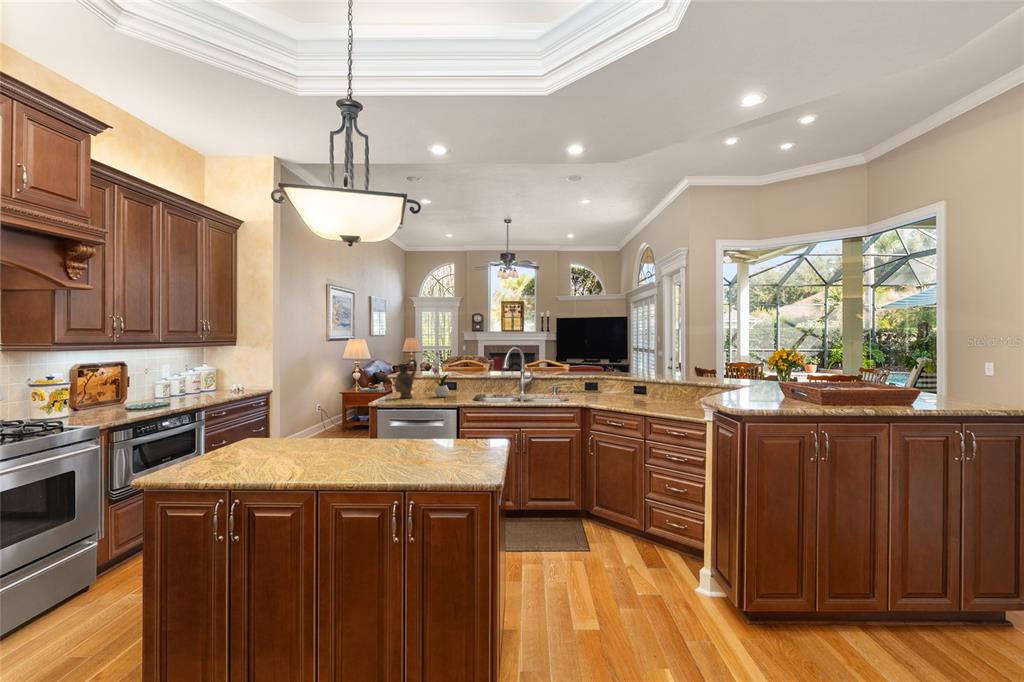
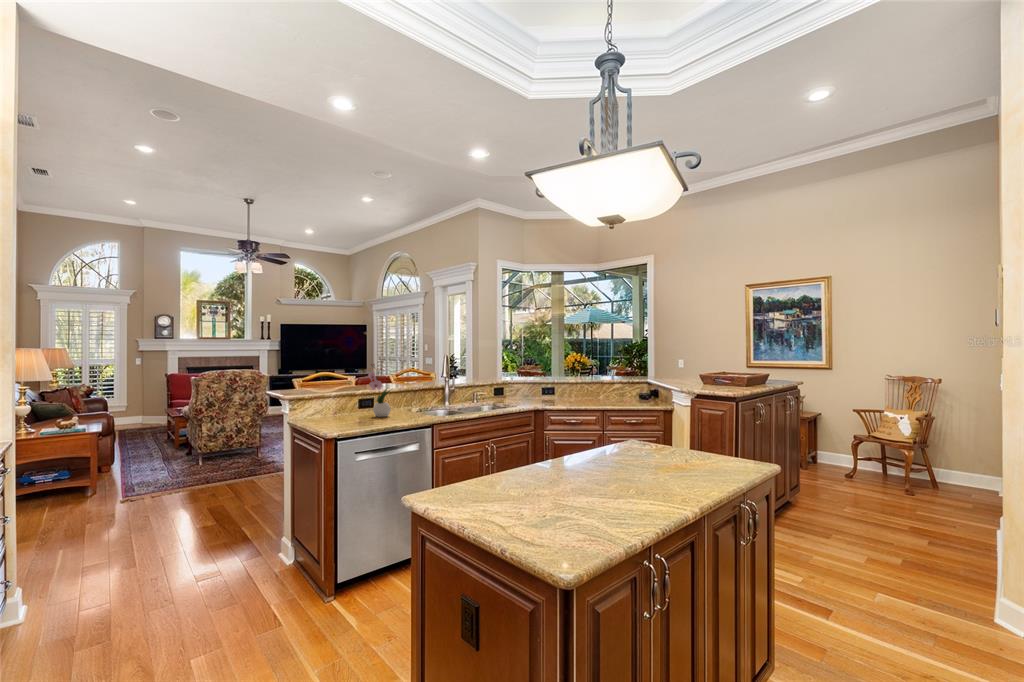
ceramic pitcher: present [394,359,417,398] -> none [335,372,359,423]

